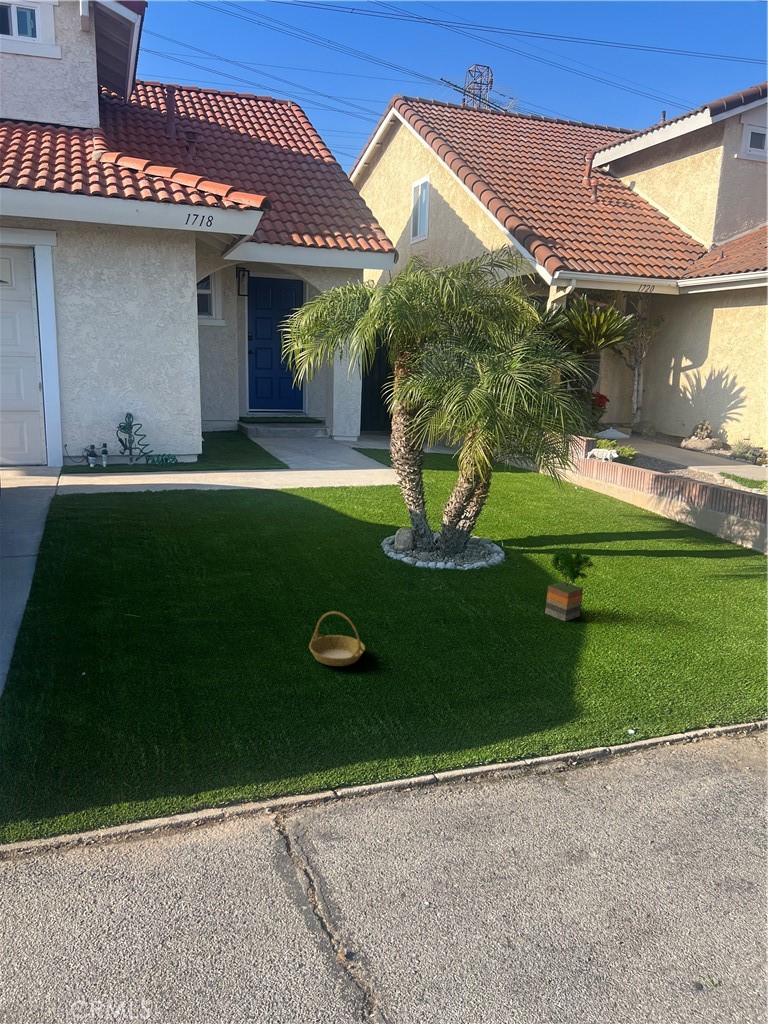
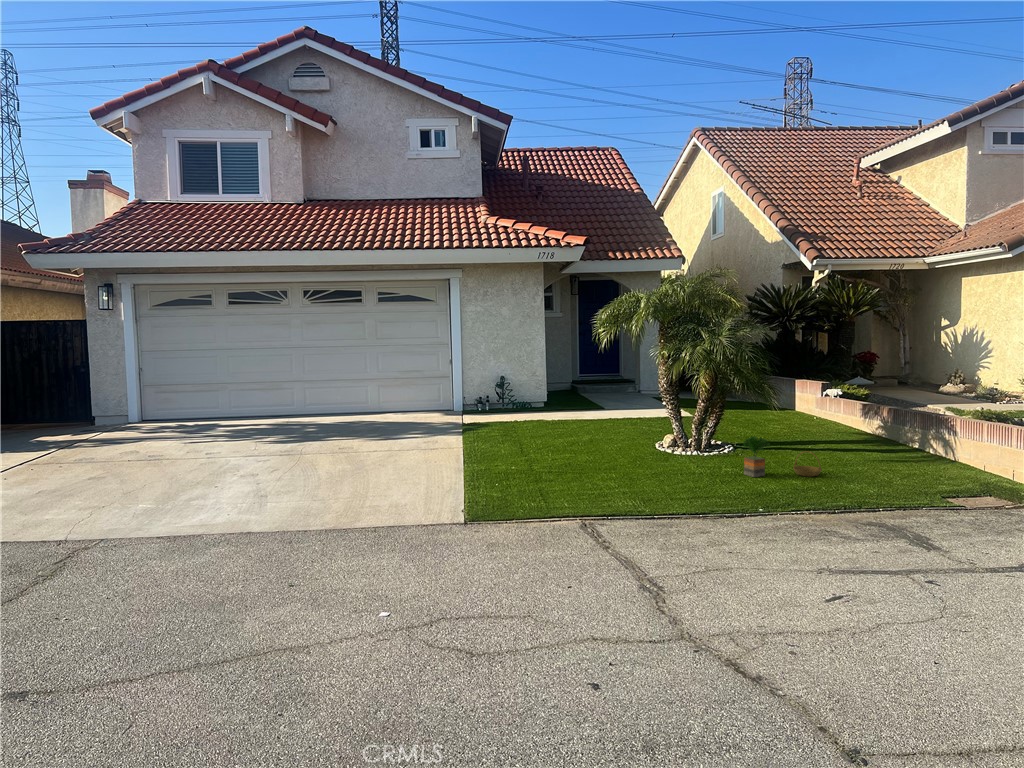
basket: present [309,611,365,666] -> present [793,451,822,476]

